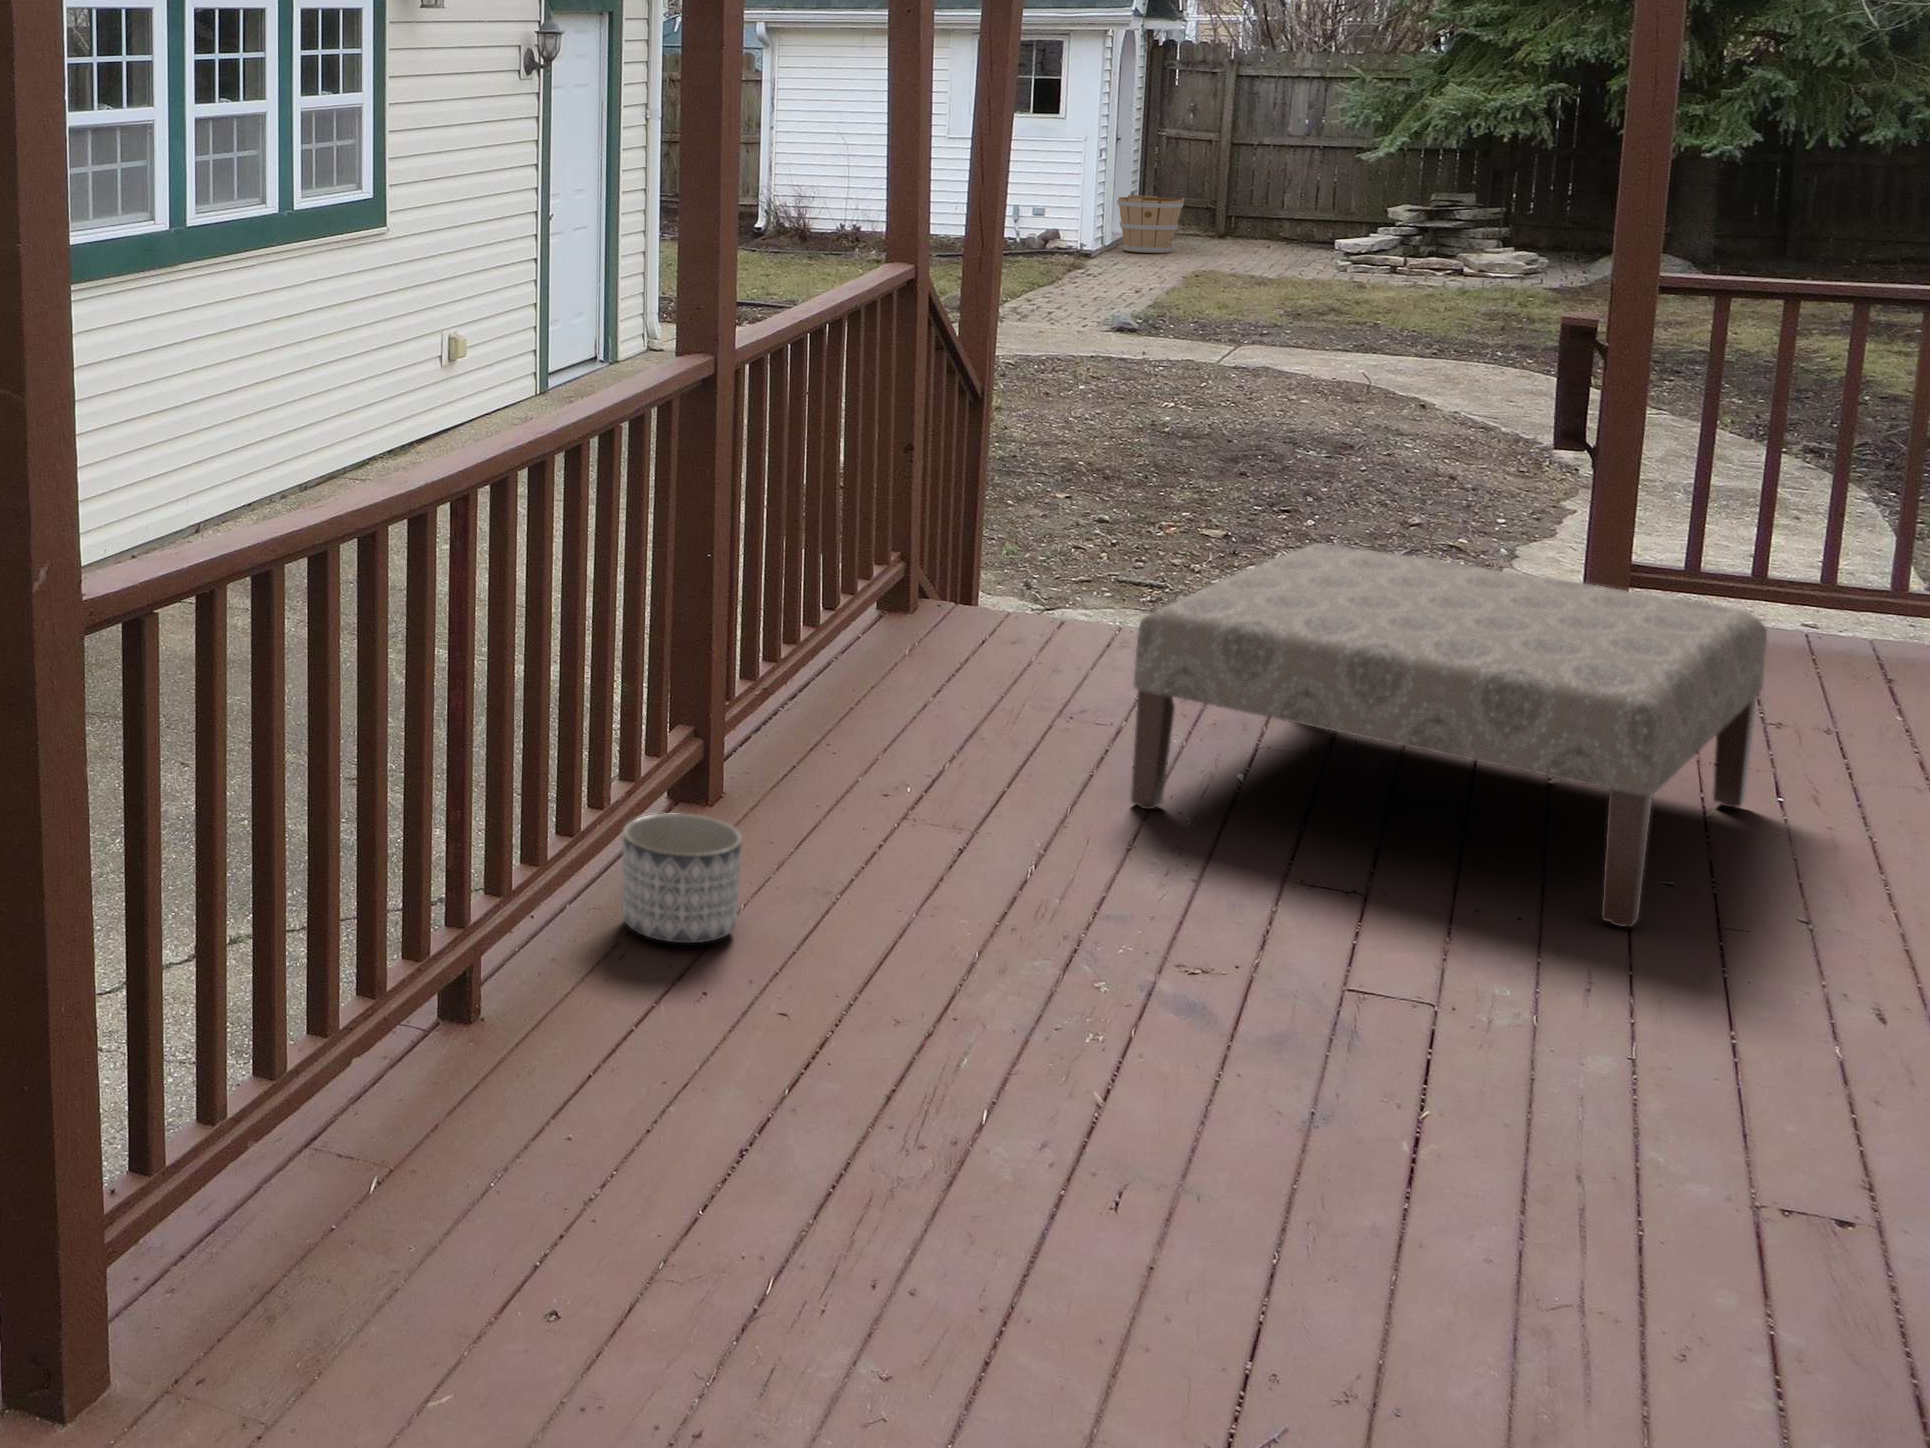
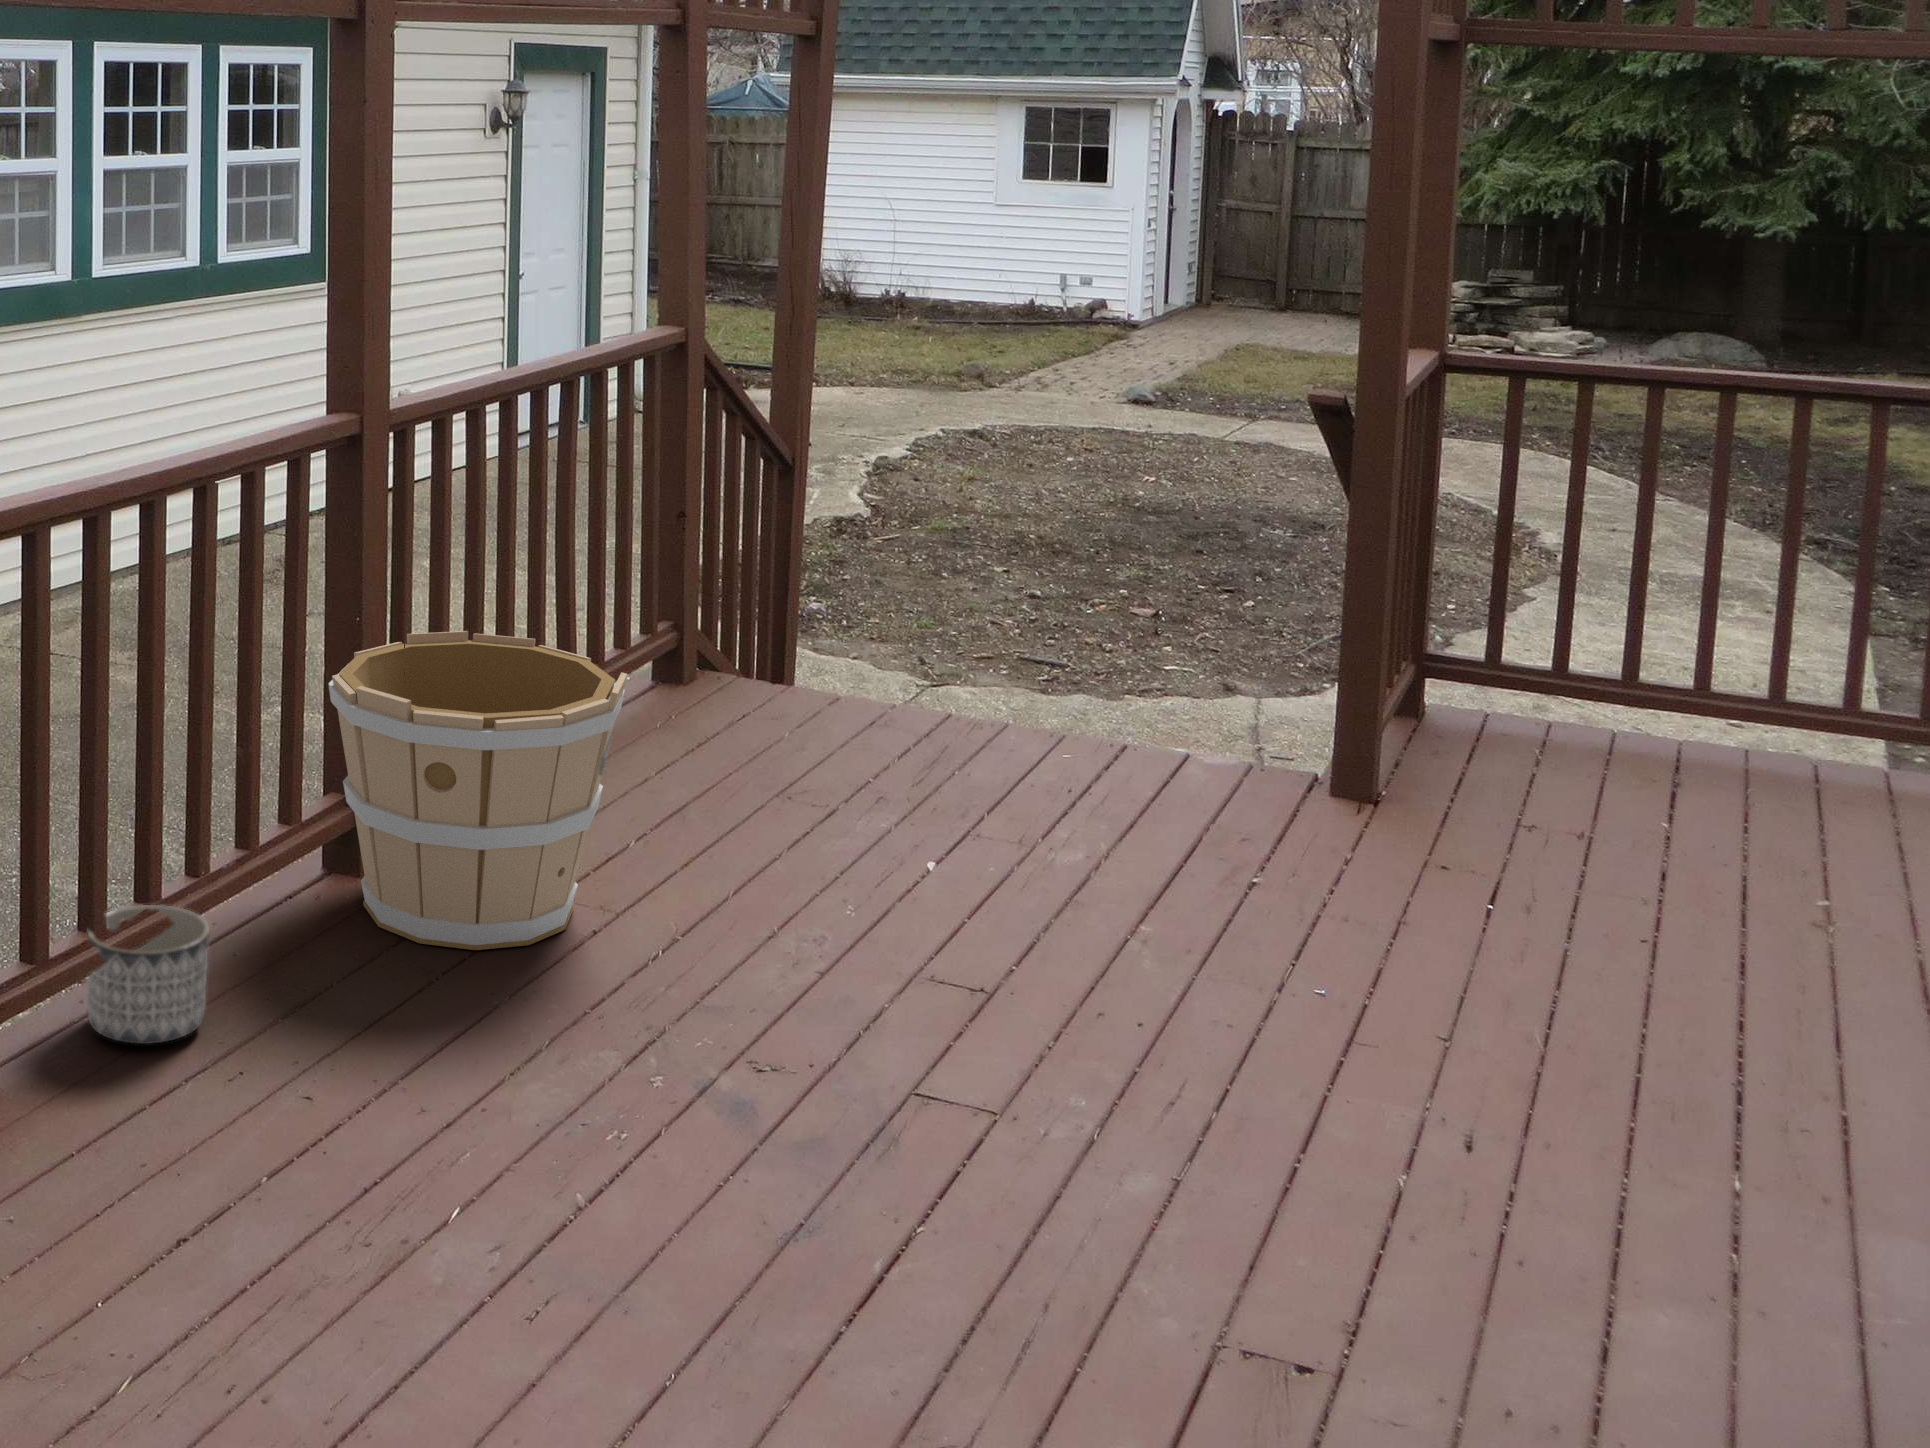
wooden bucket: present [1117,195,1184,253] -> present [328,631,627,950]
ottoman: present [1131,543,1767,927] -> none [723,641,1401,1076]

